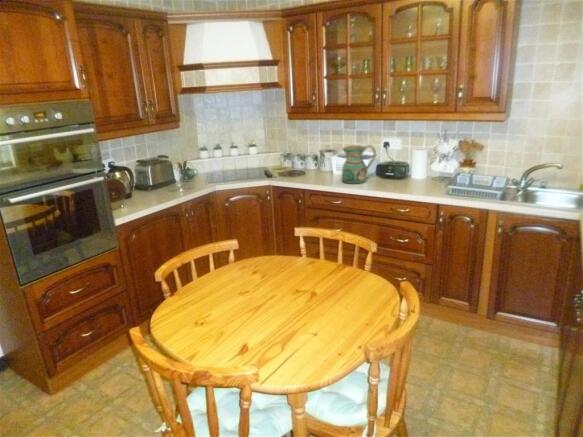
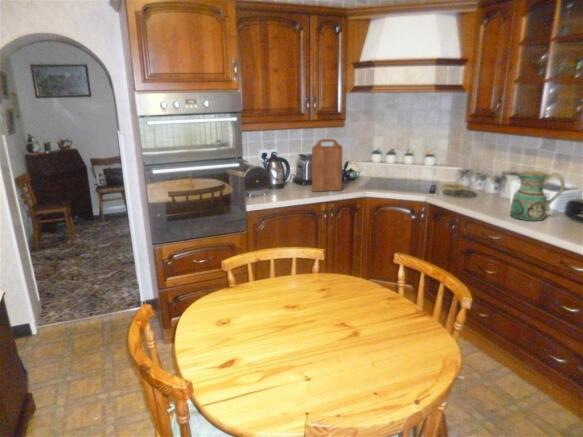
cutting board: none [160,140,194,193] -> present [312,139,342,192]

